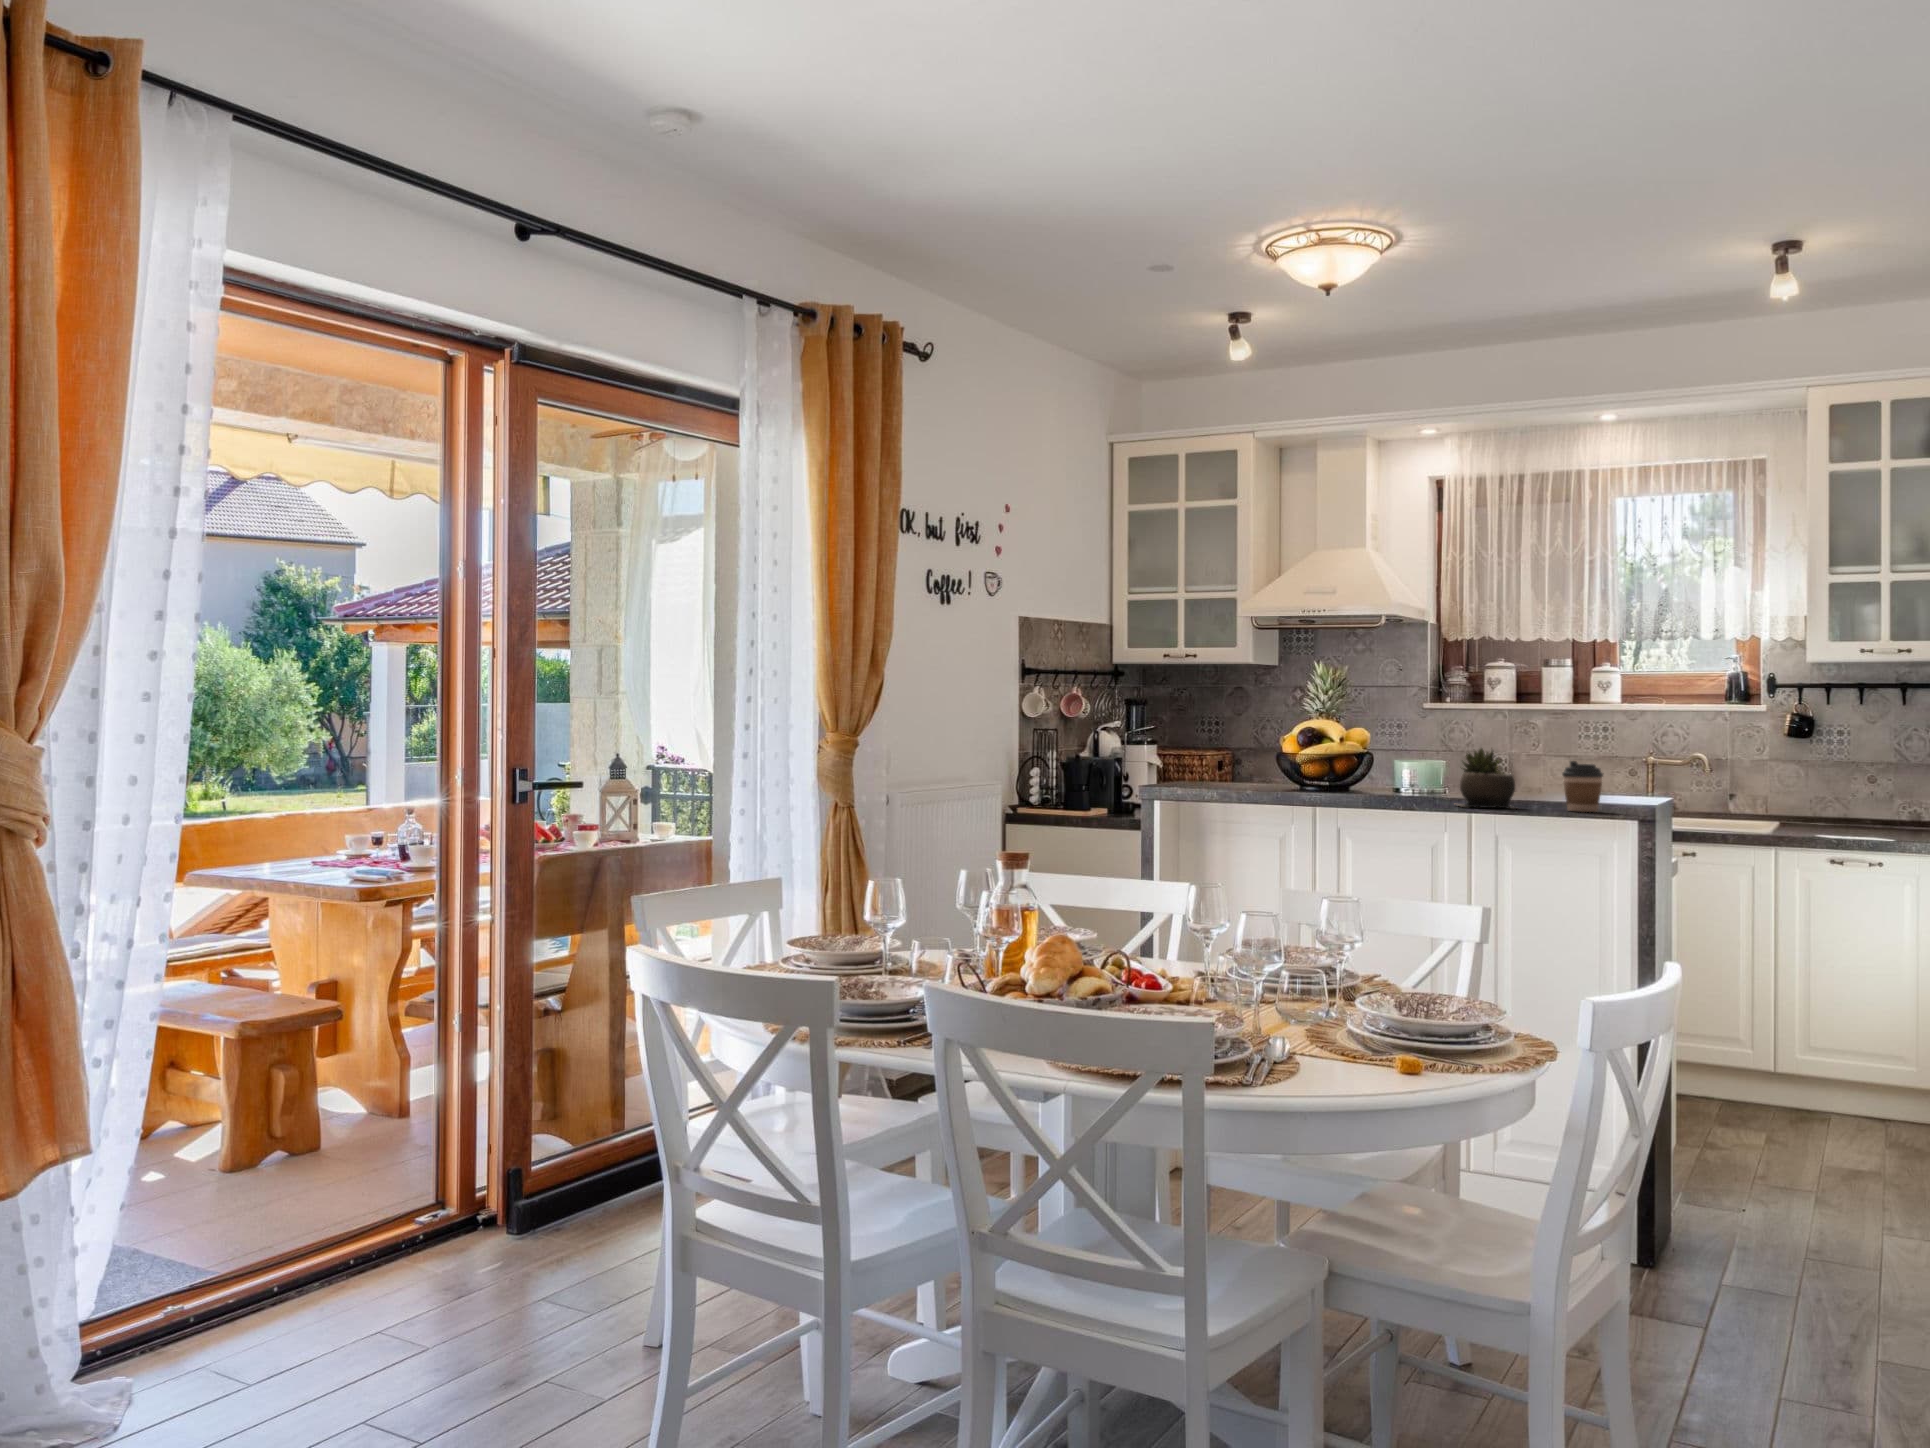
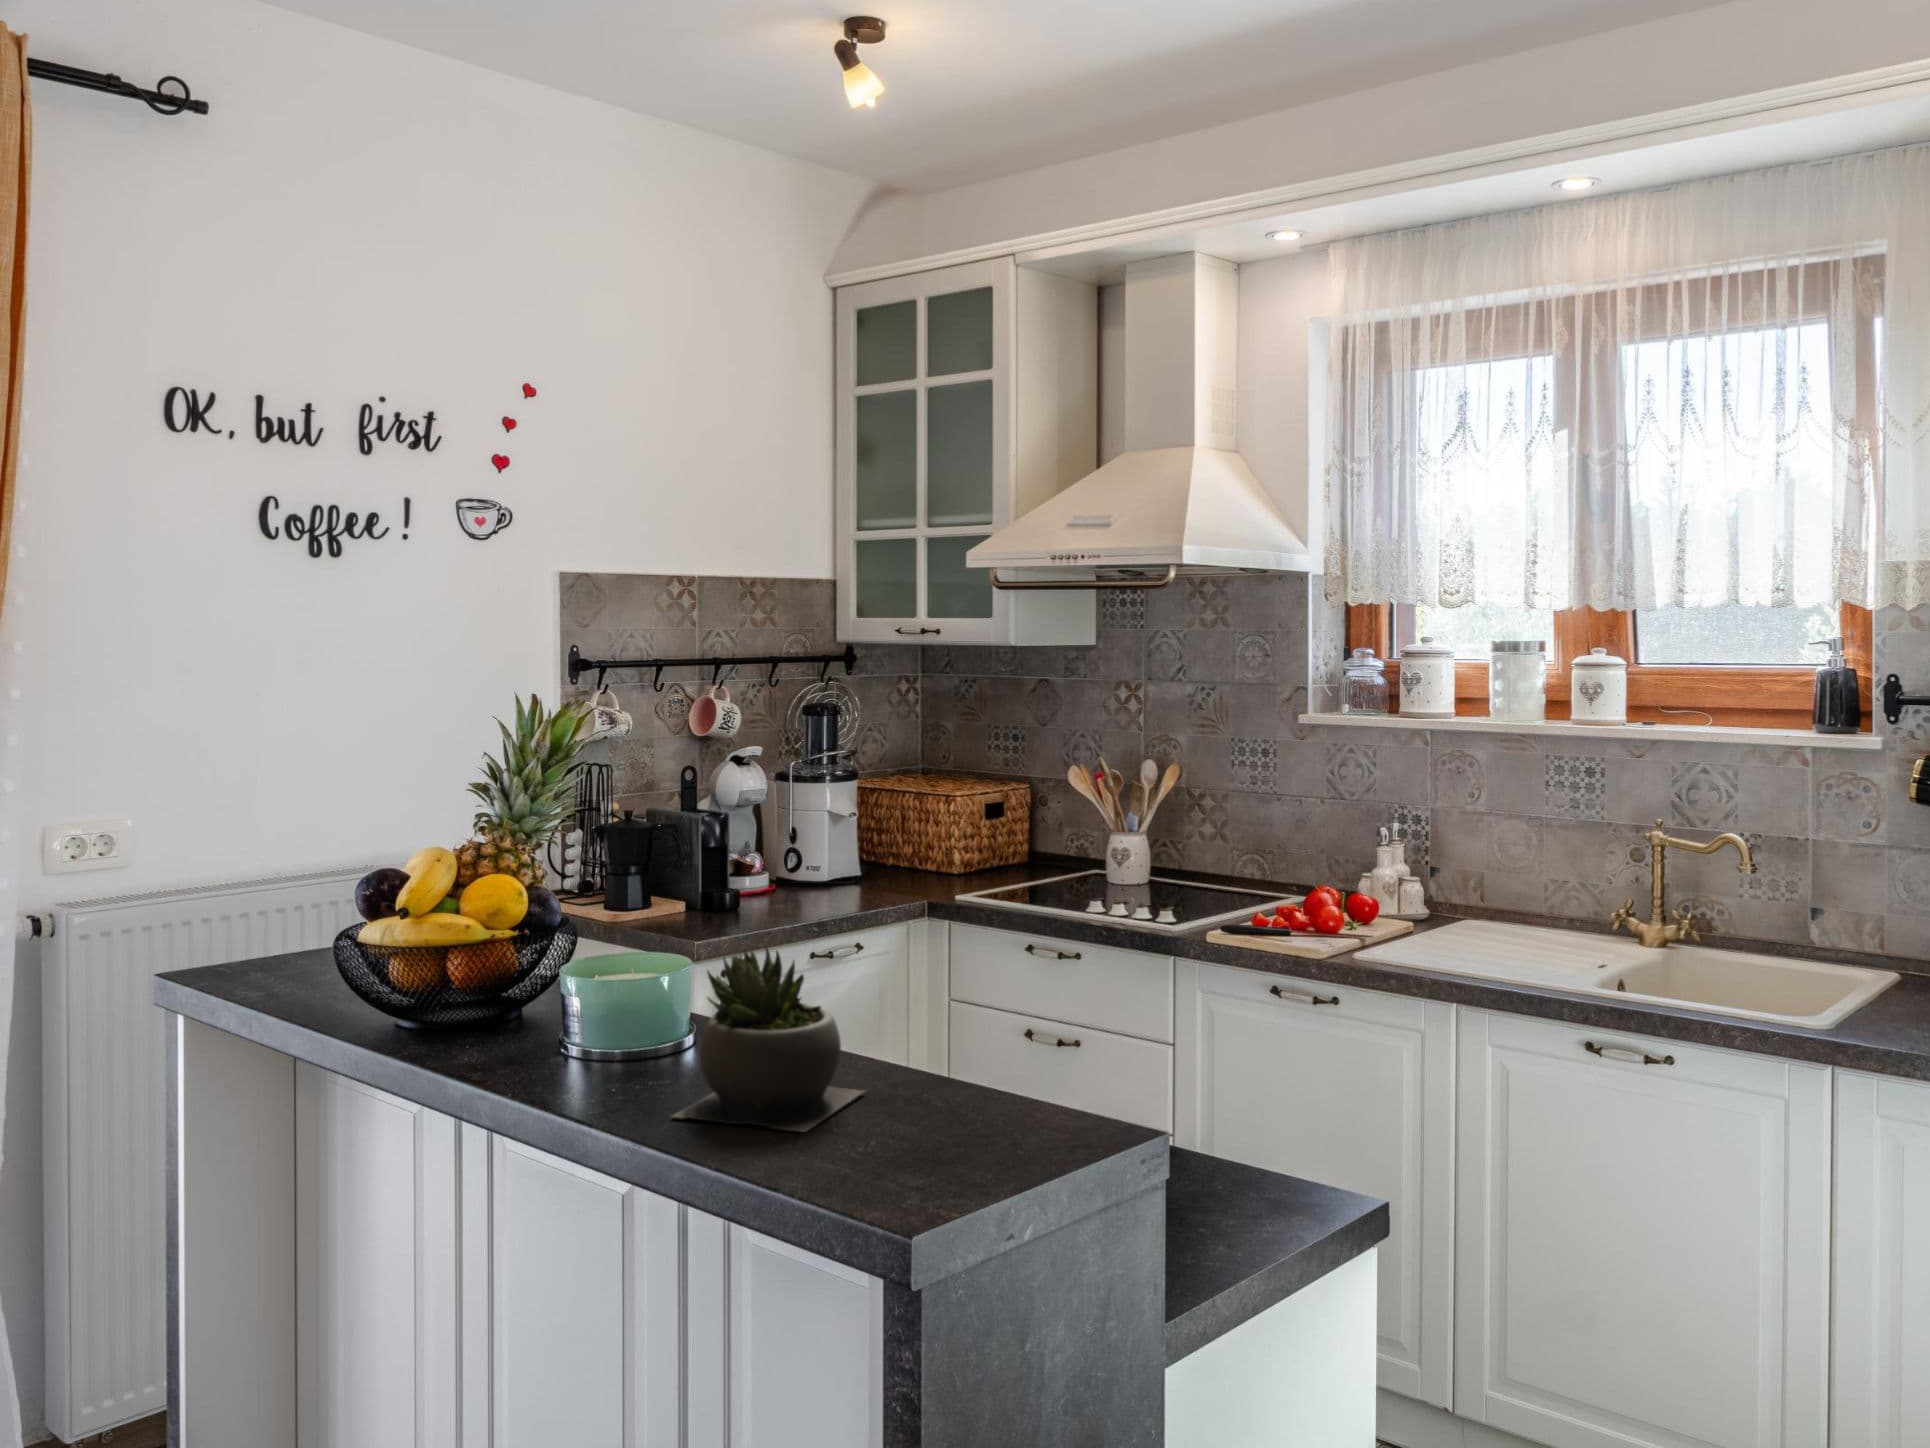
coffee cup: present [1562,761,1603,812] -> none [871,1015,980,1176]

